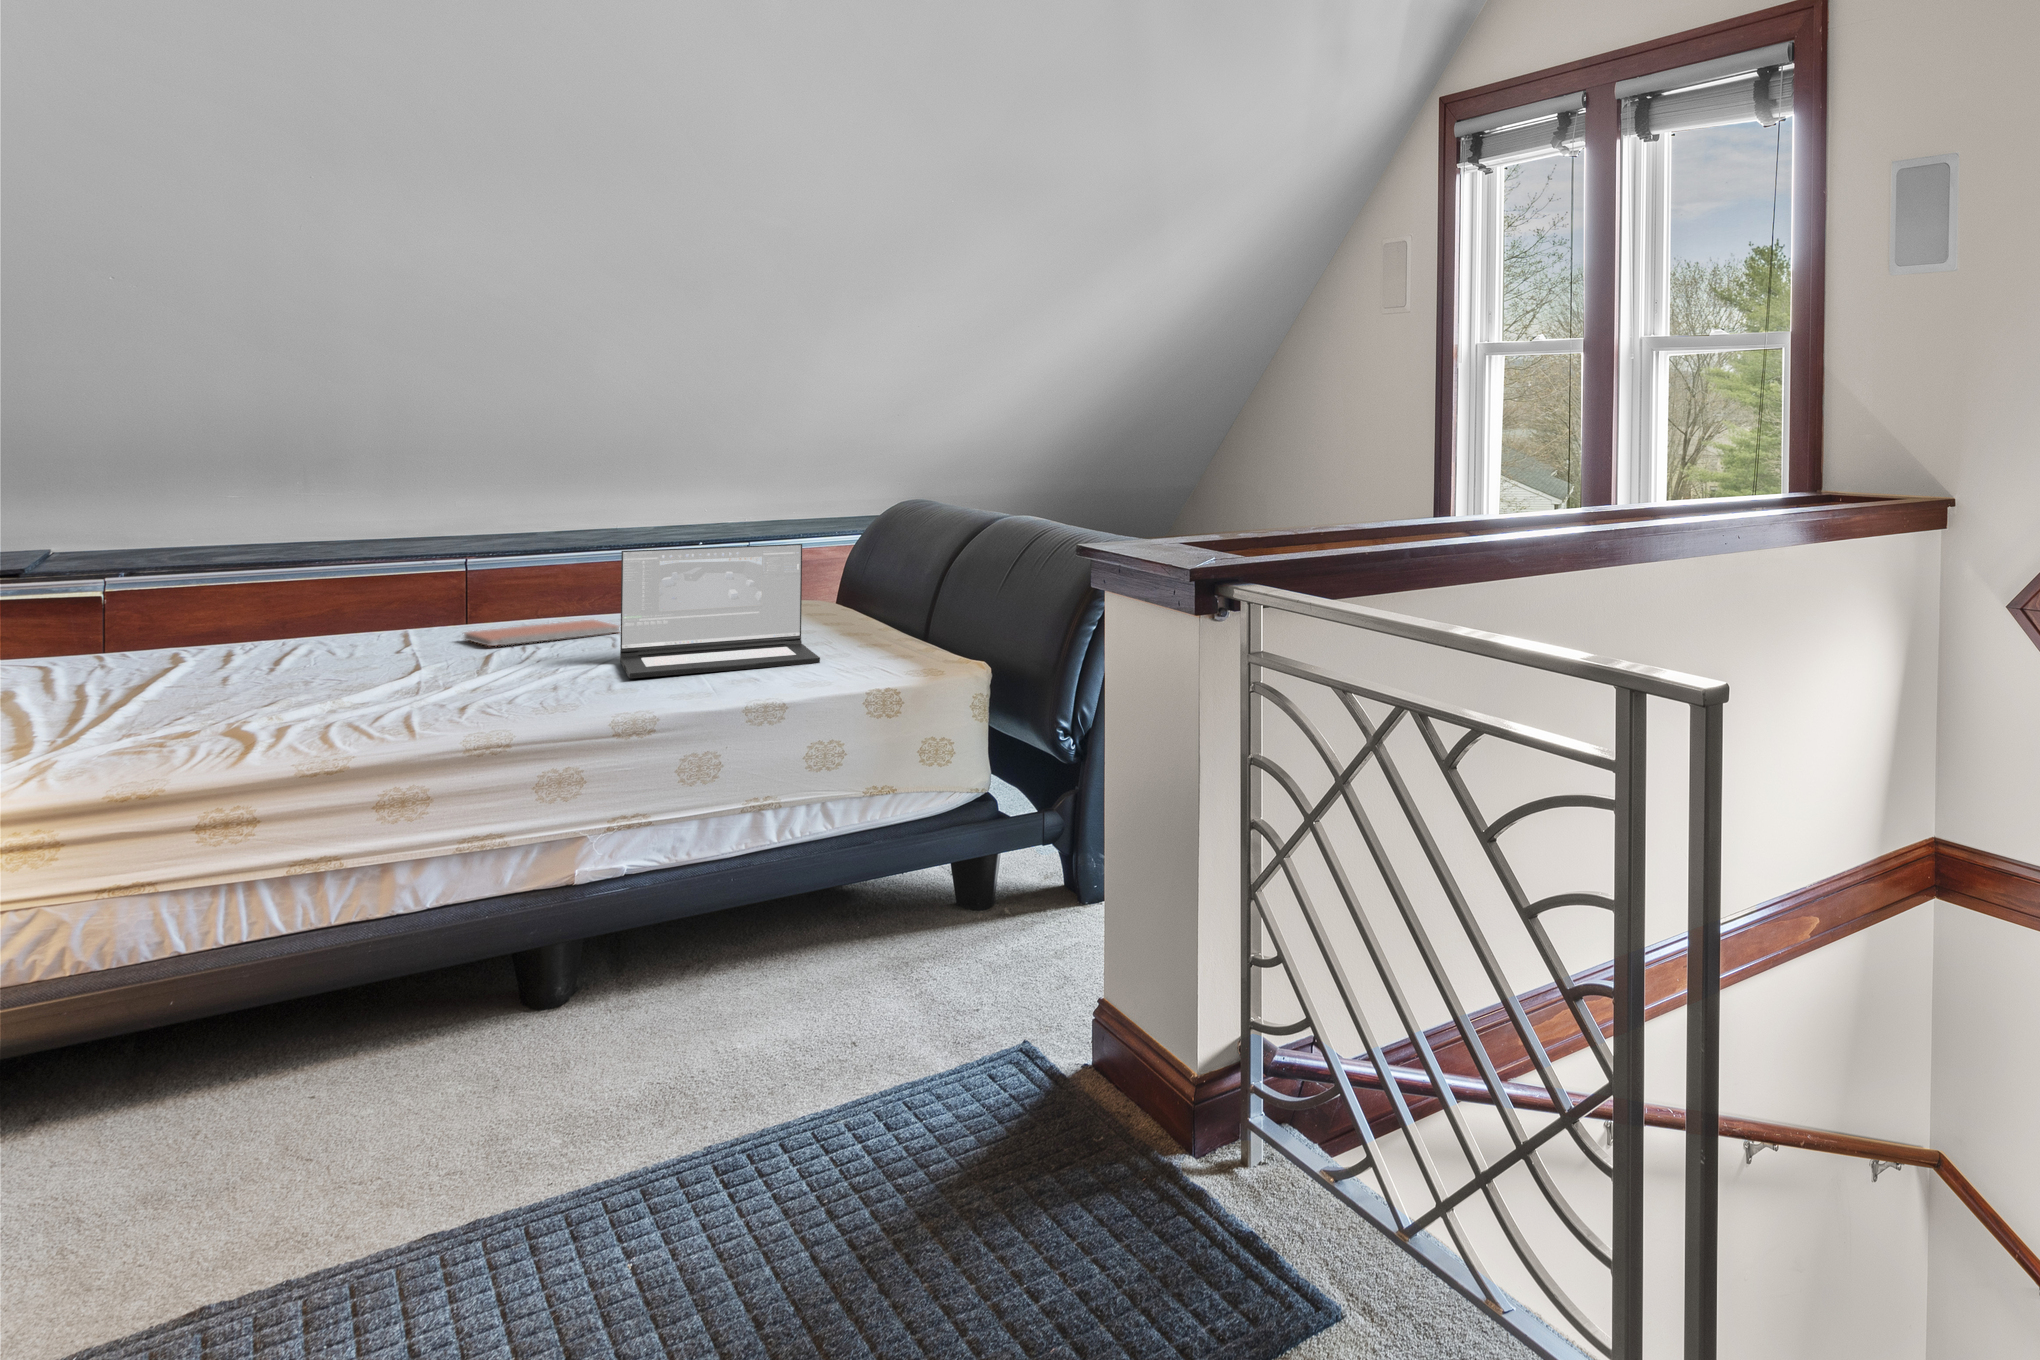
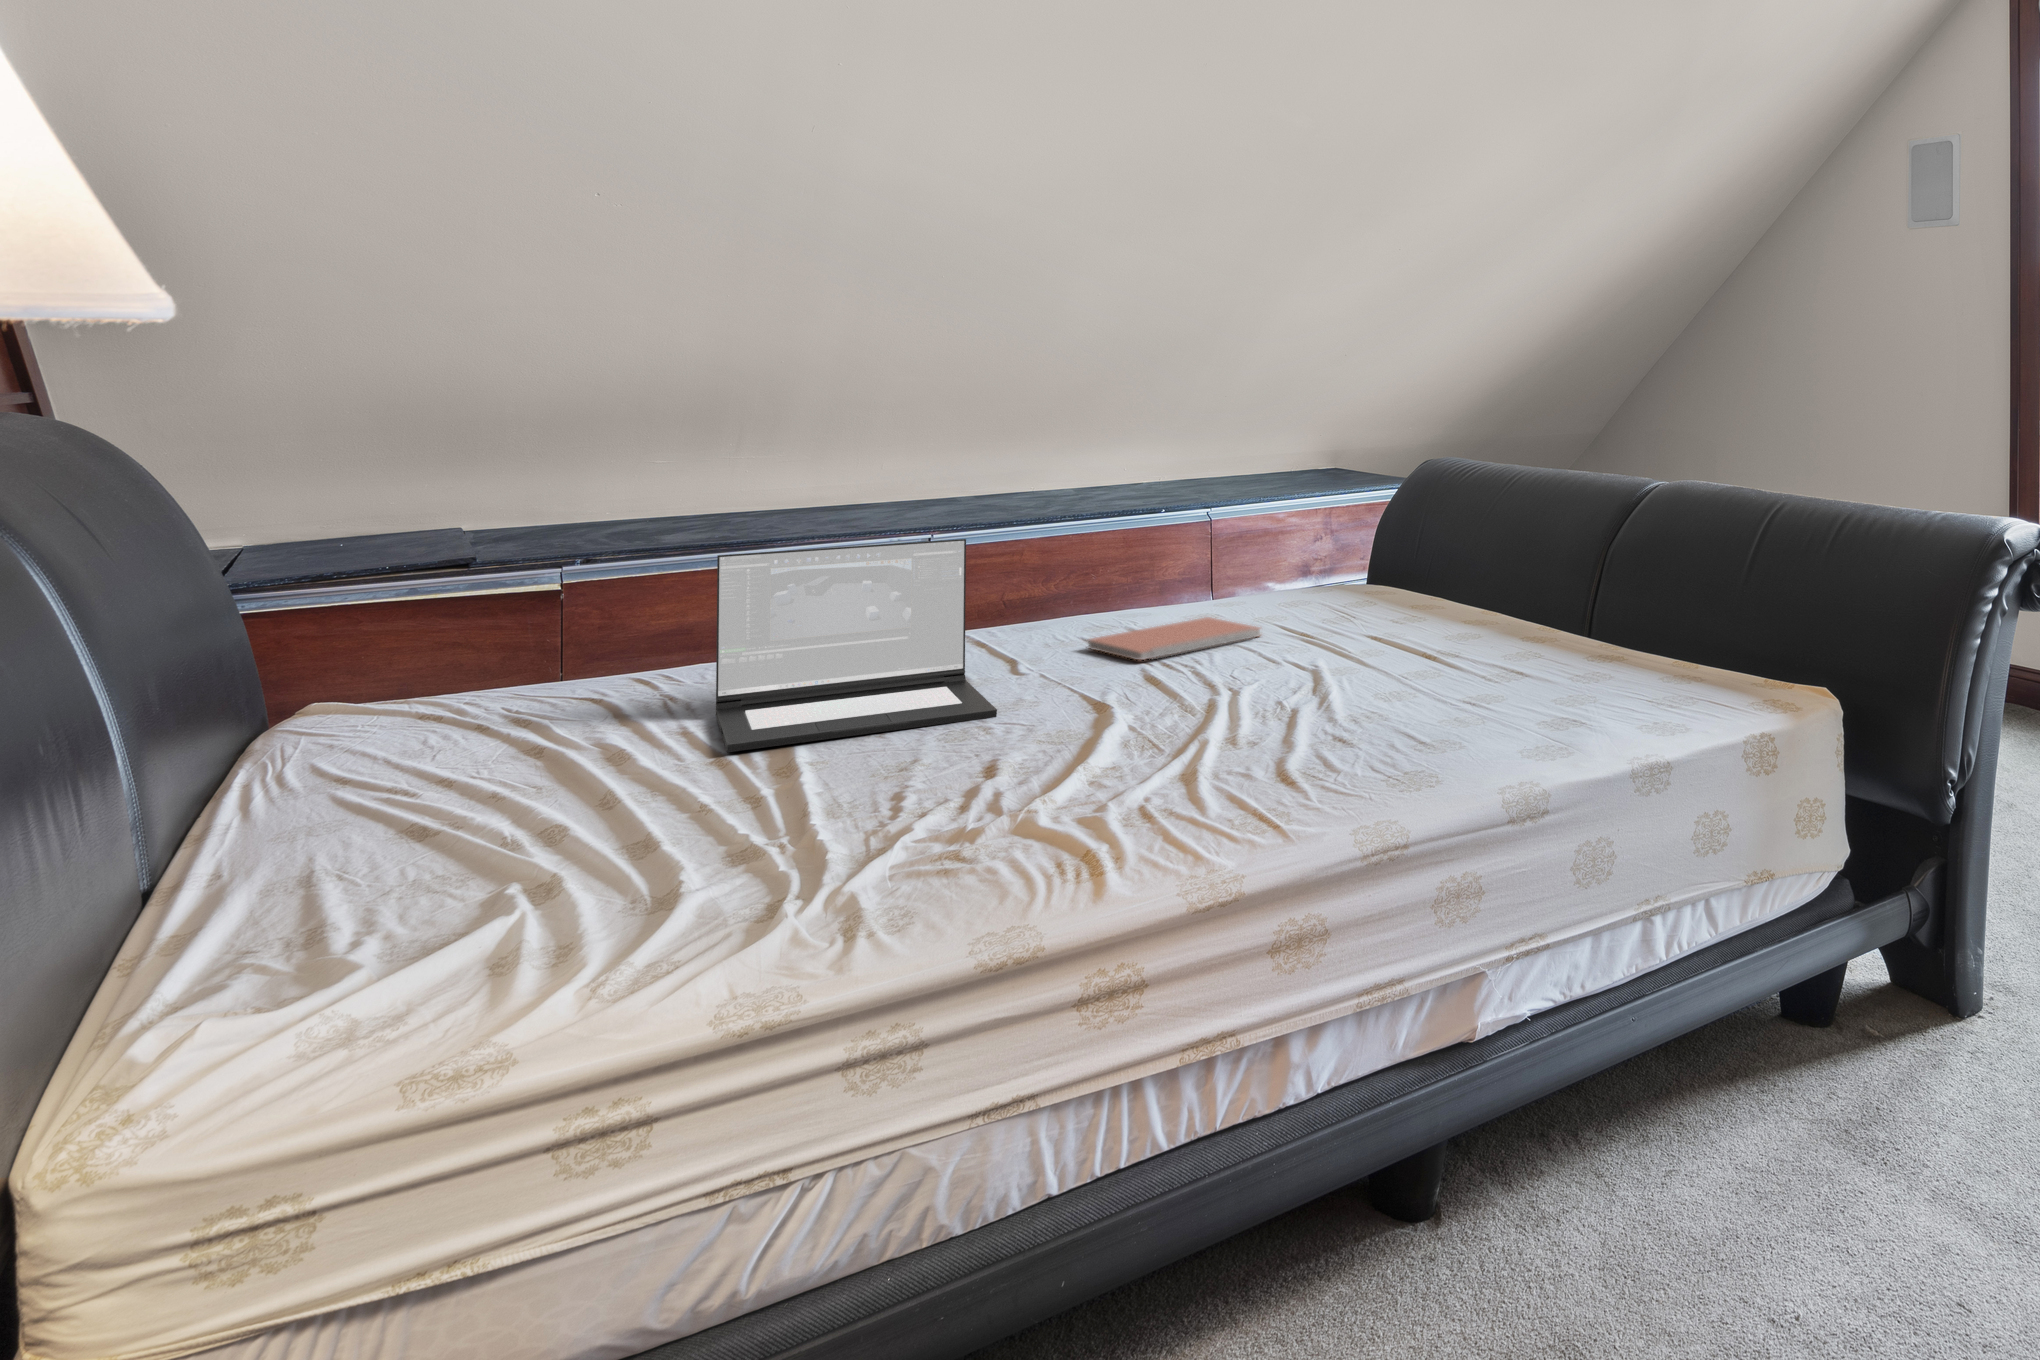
laptop: present [620,544,820,678] -> present [716,539,997,752]

